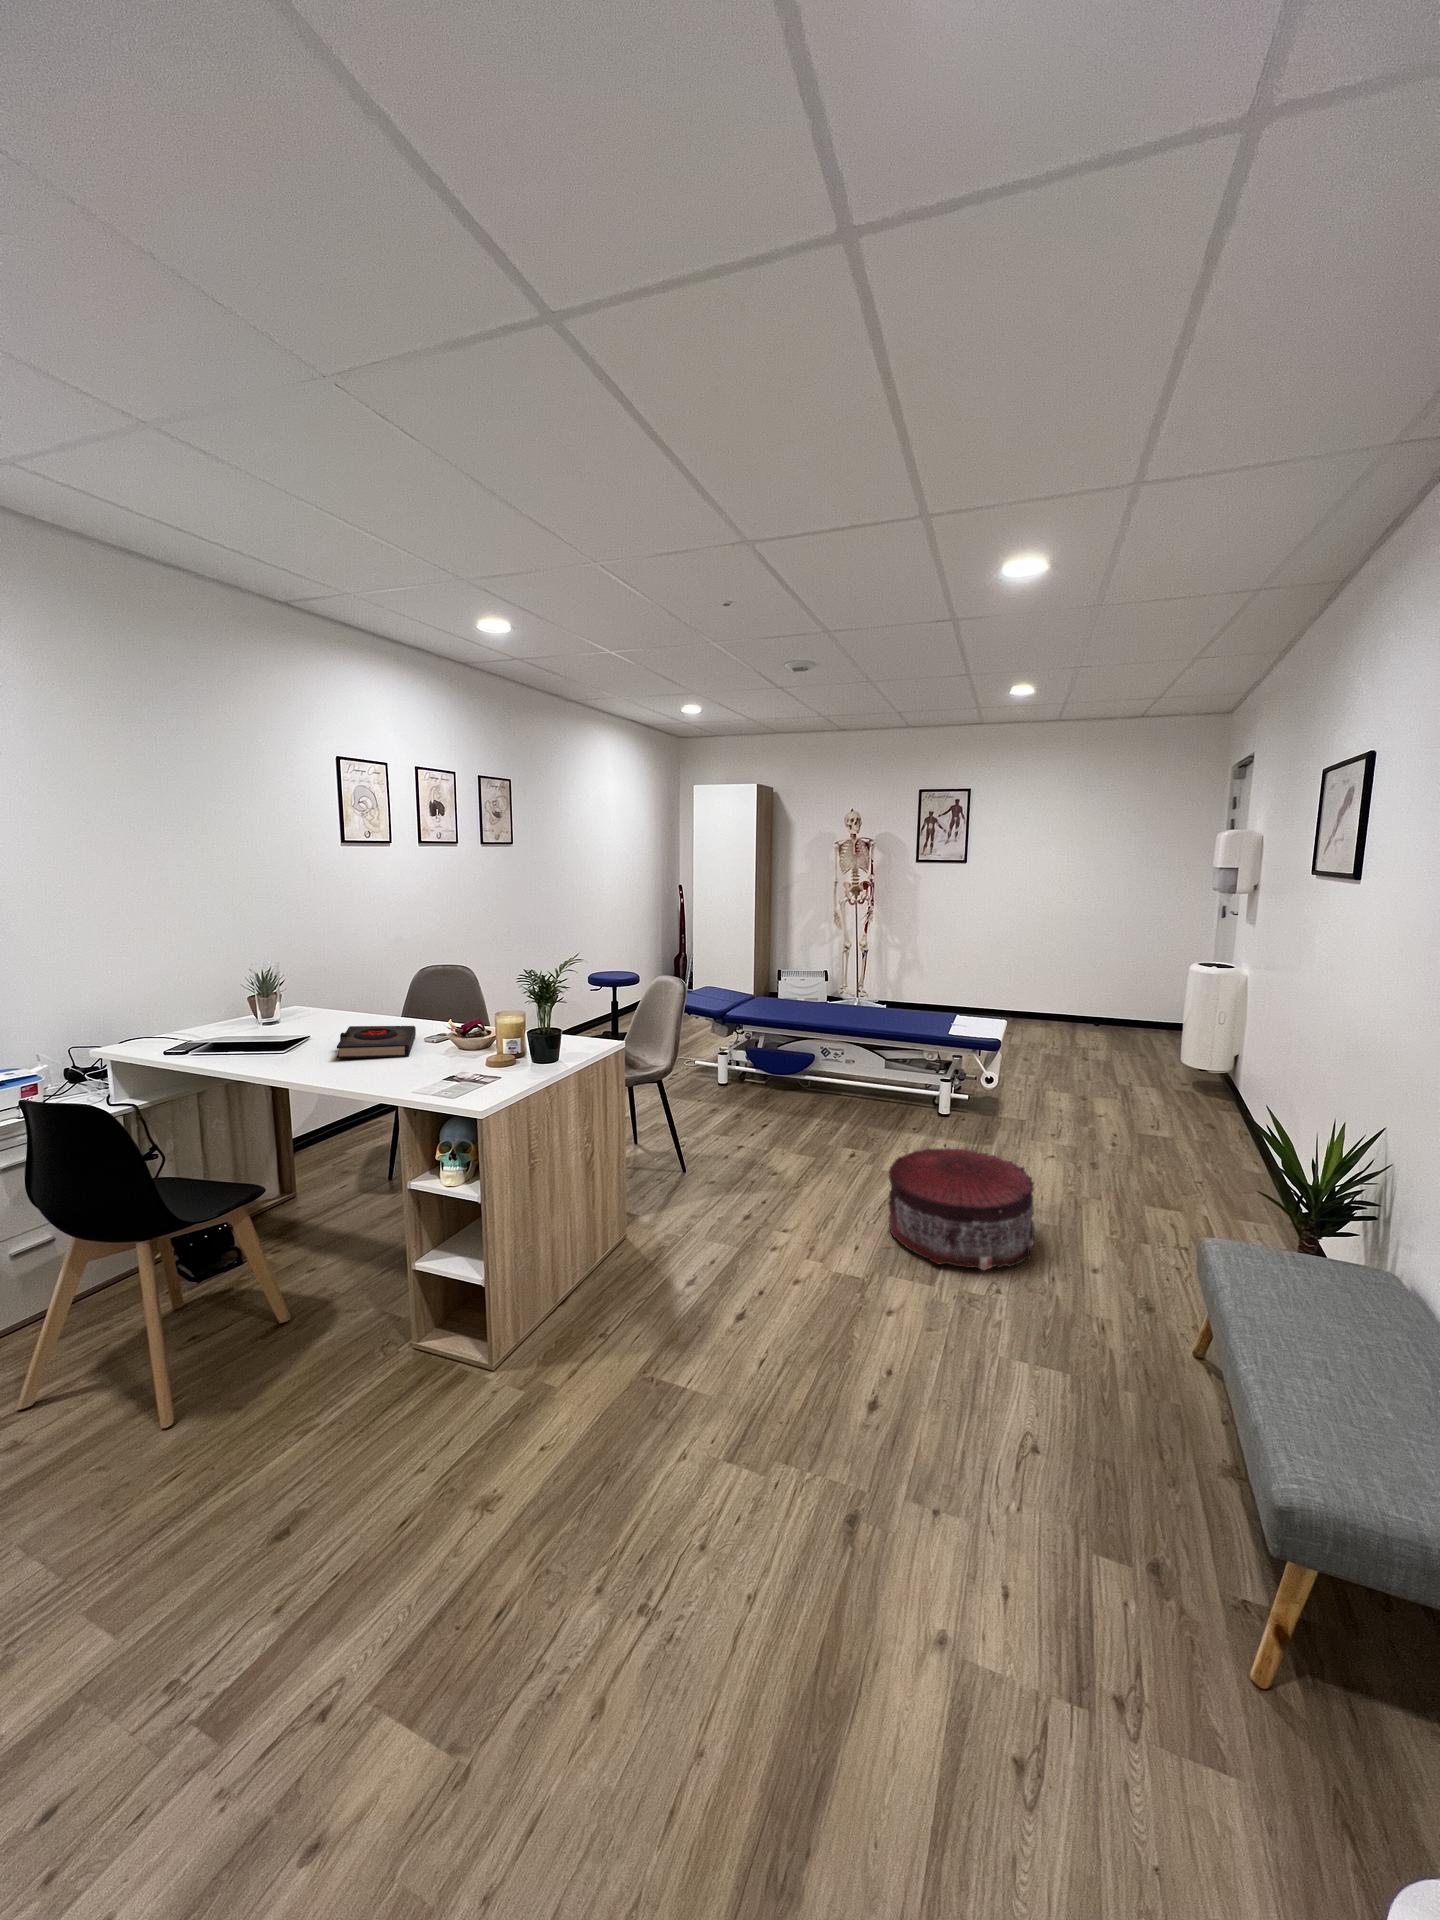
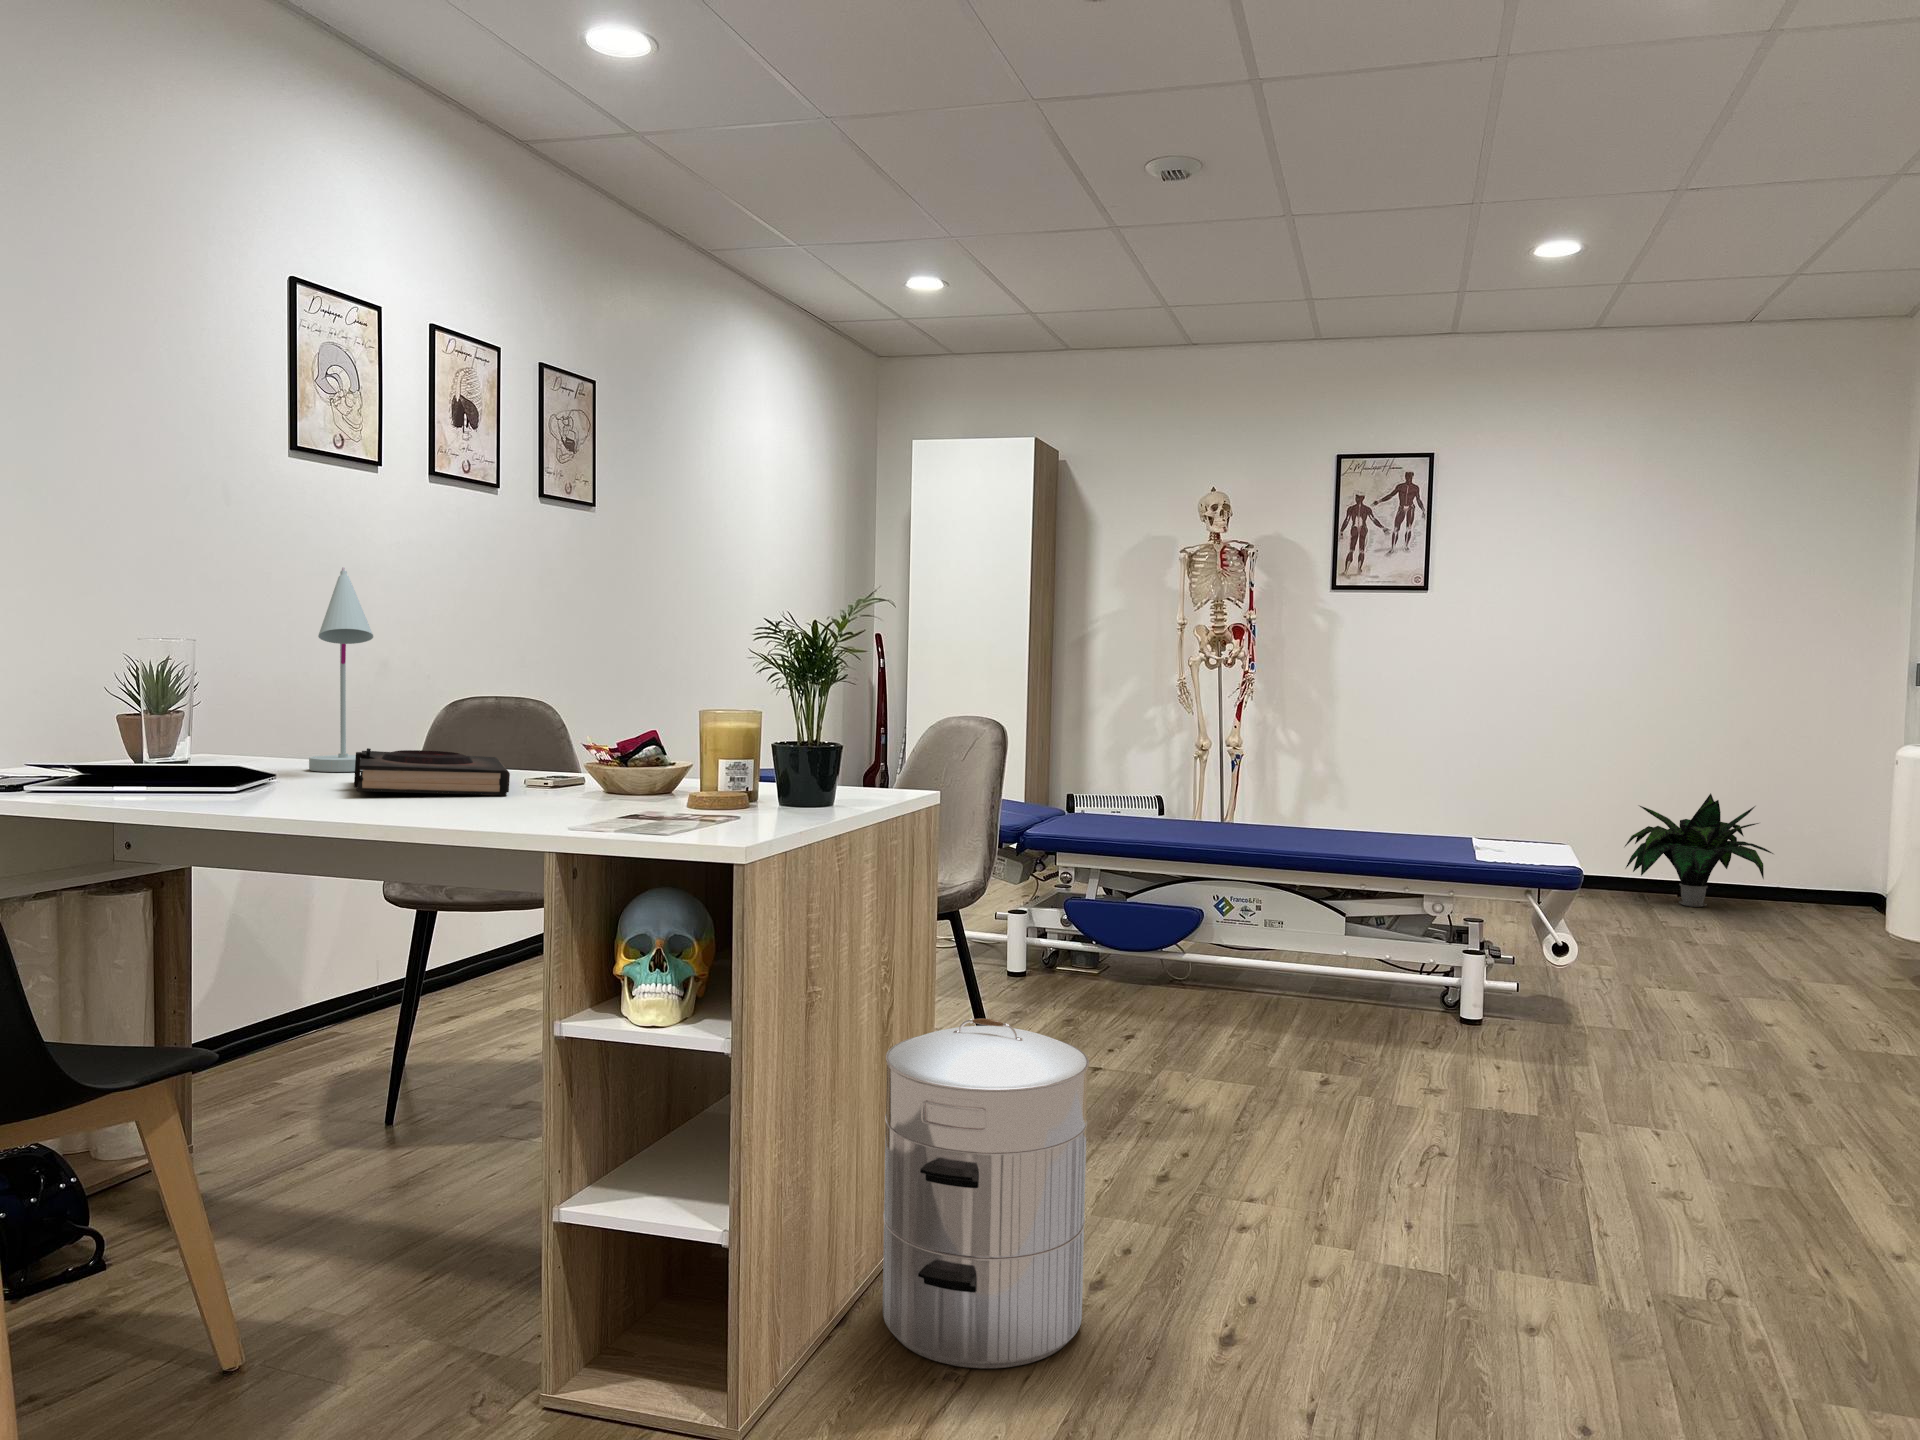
desk lamp: none [330,930,367,1028] -> present [309,567,373,772]
potted plant: none [1064,978,1147,1038] -> present [1625,793,1773,907]
pouf: present [888,1148,1034,1270] -> none [1452,1031,1770,1253]
waste bin: none [580,1164,676,1329] -> present [883,1018,1089,1368]

